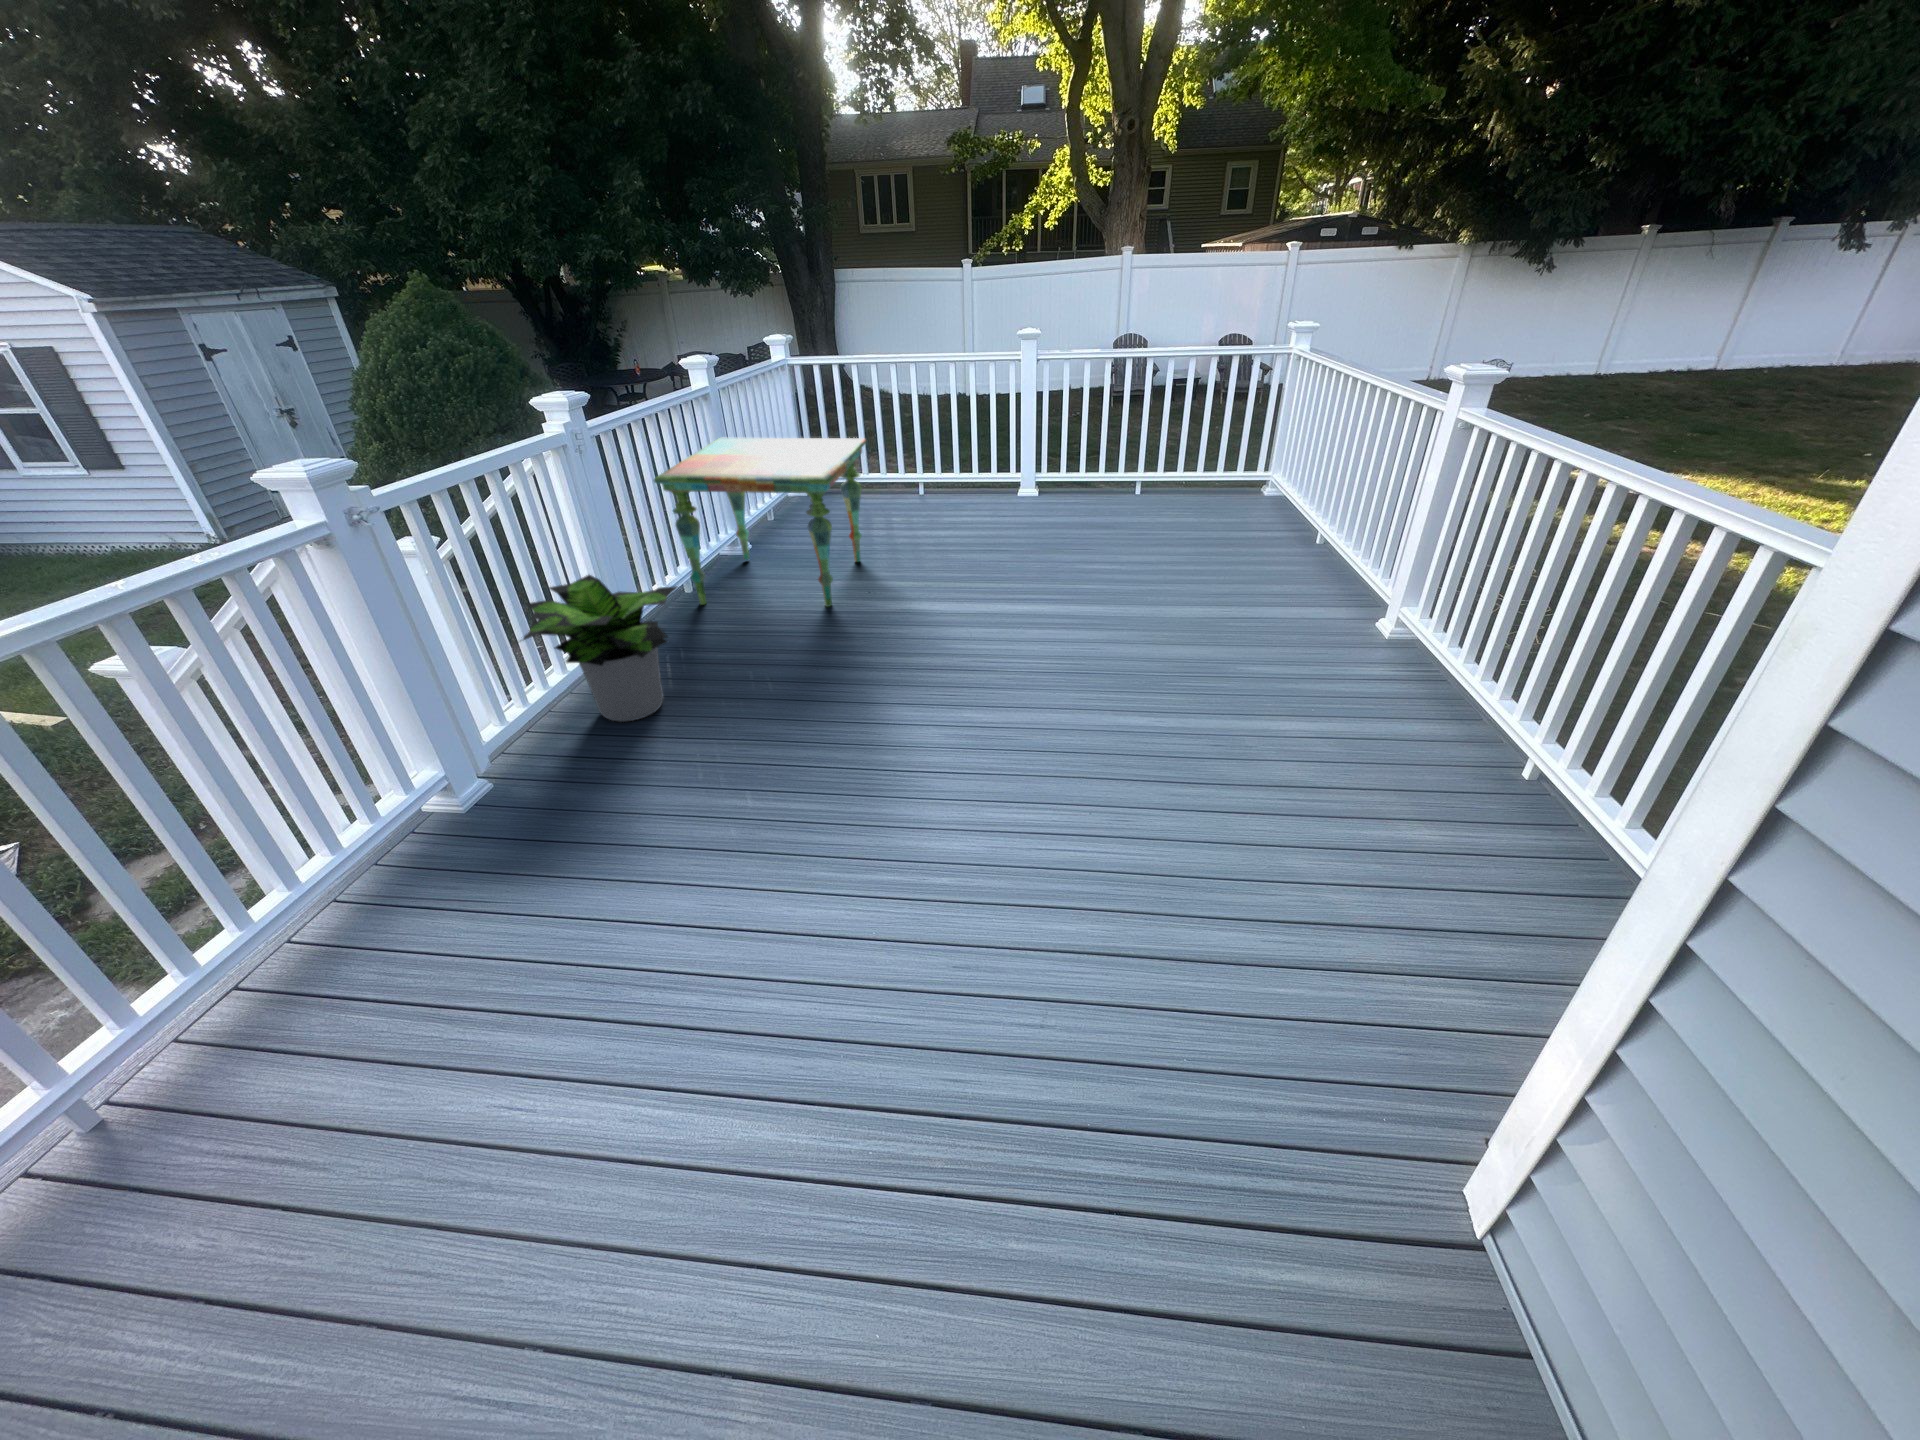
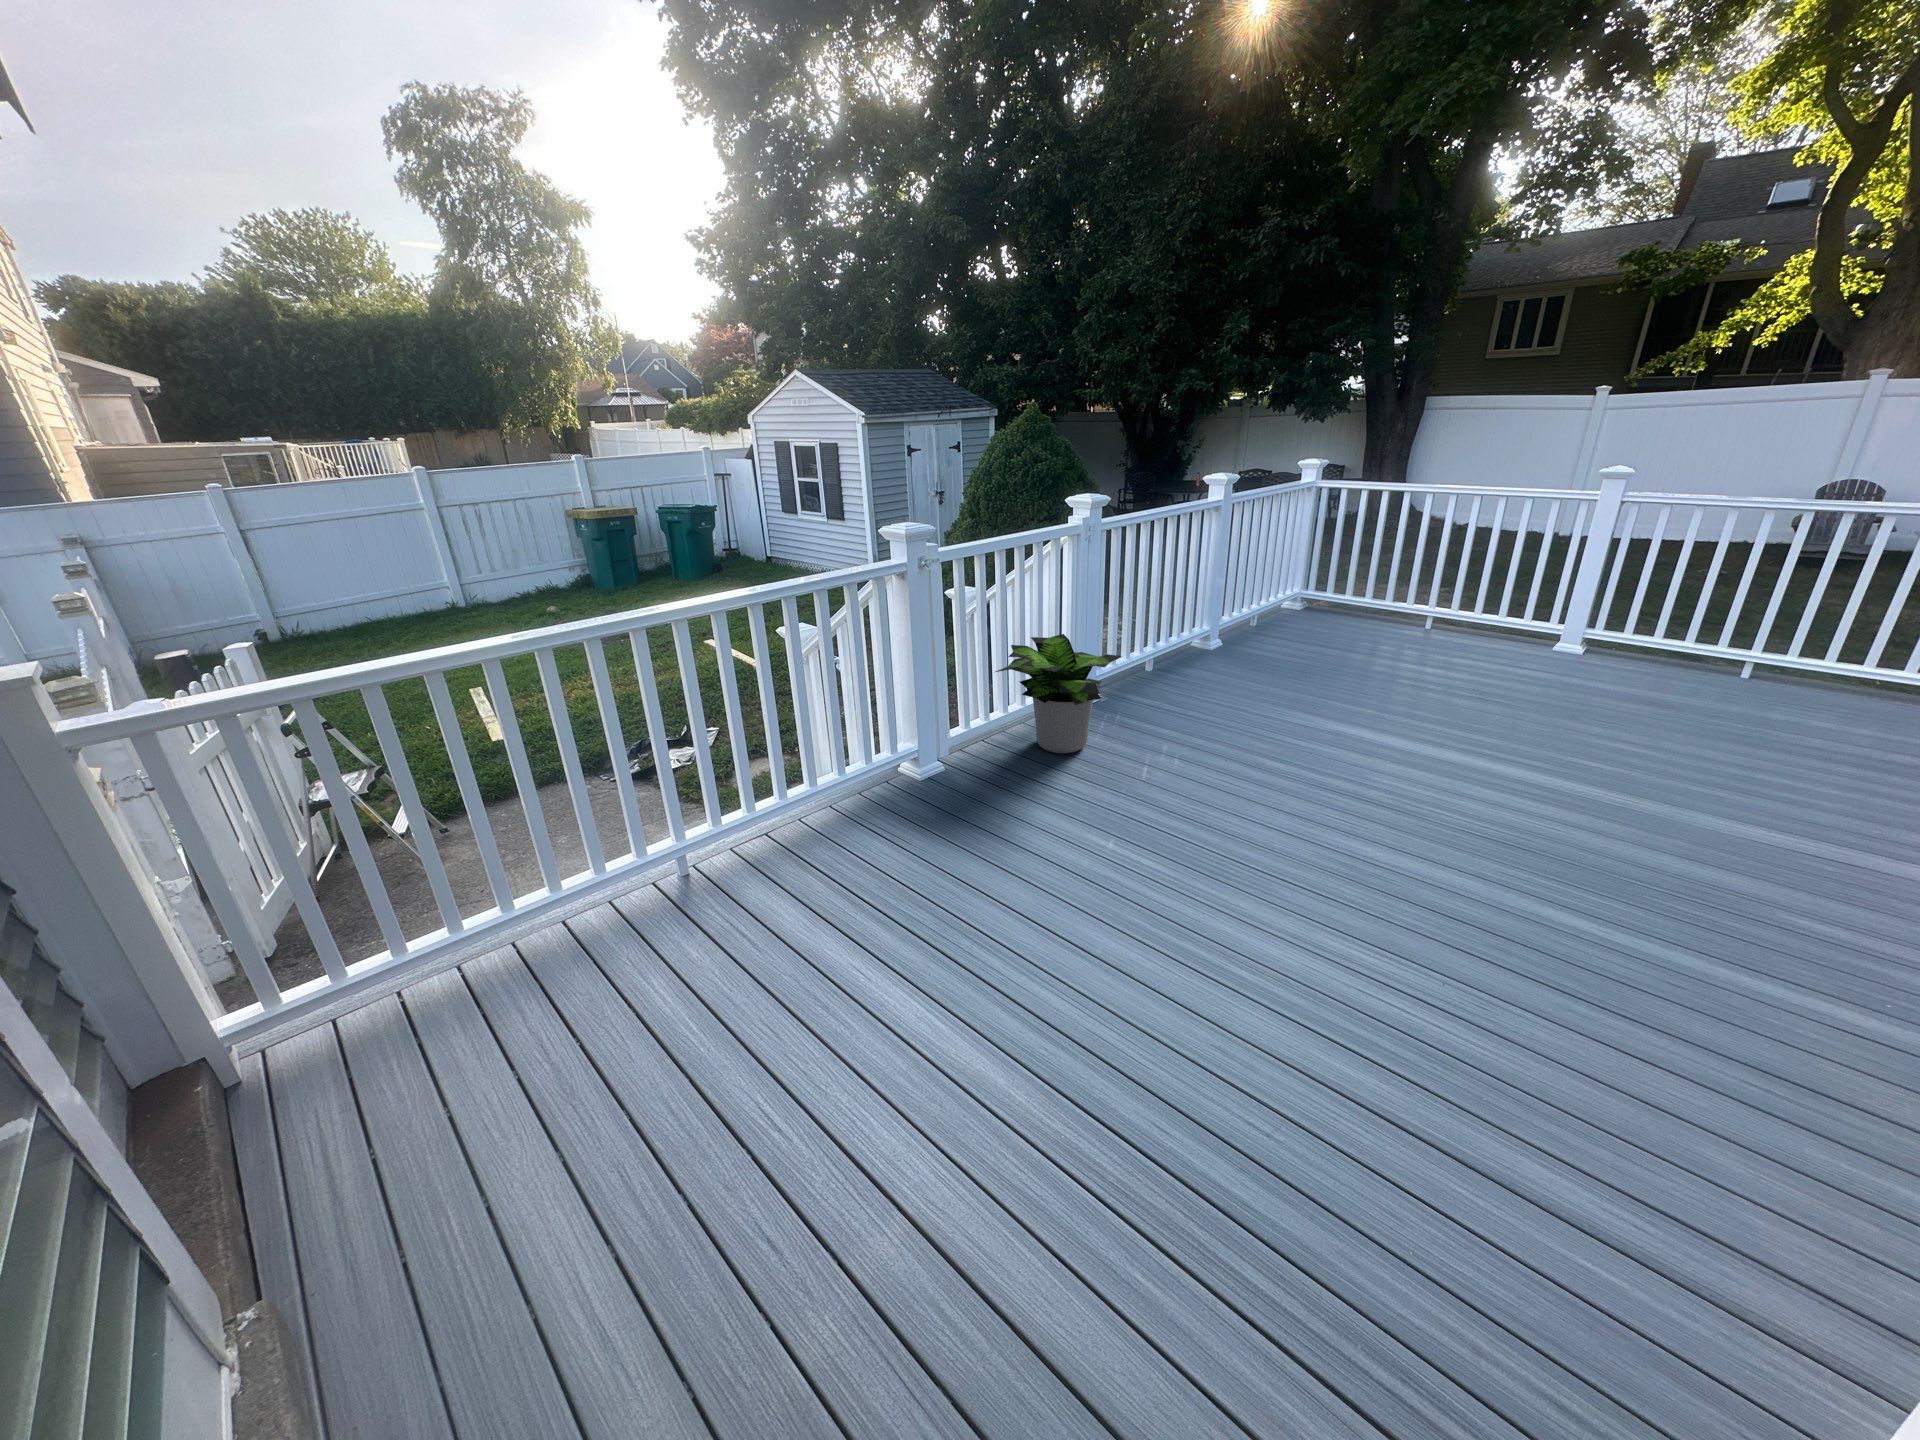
side table: present [654,438,867,607] -> none [1143,546,1353,710]

